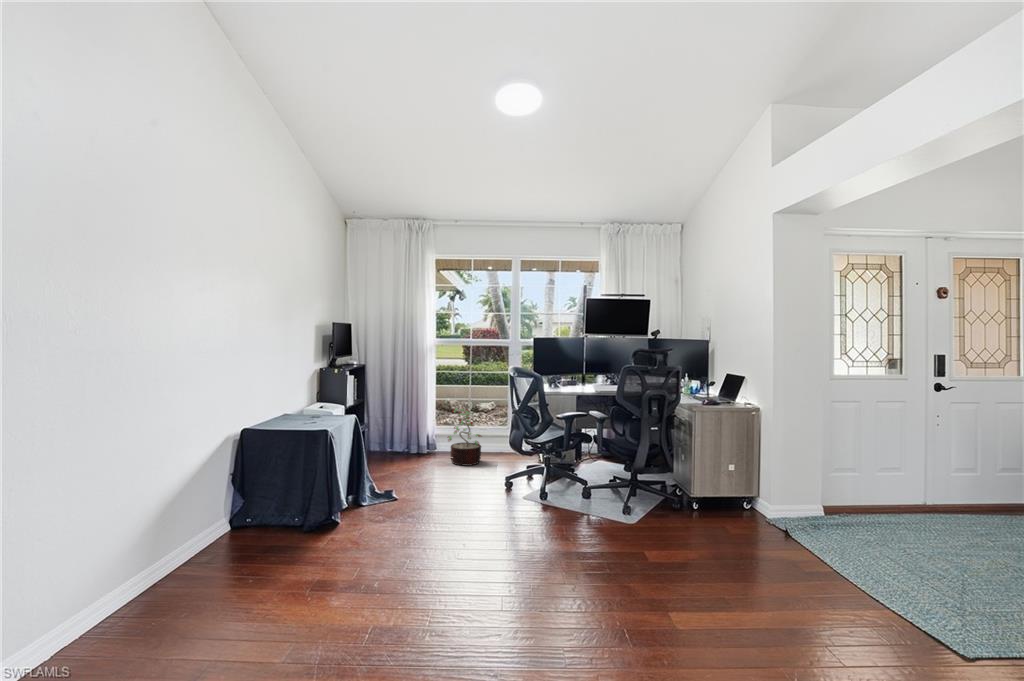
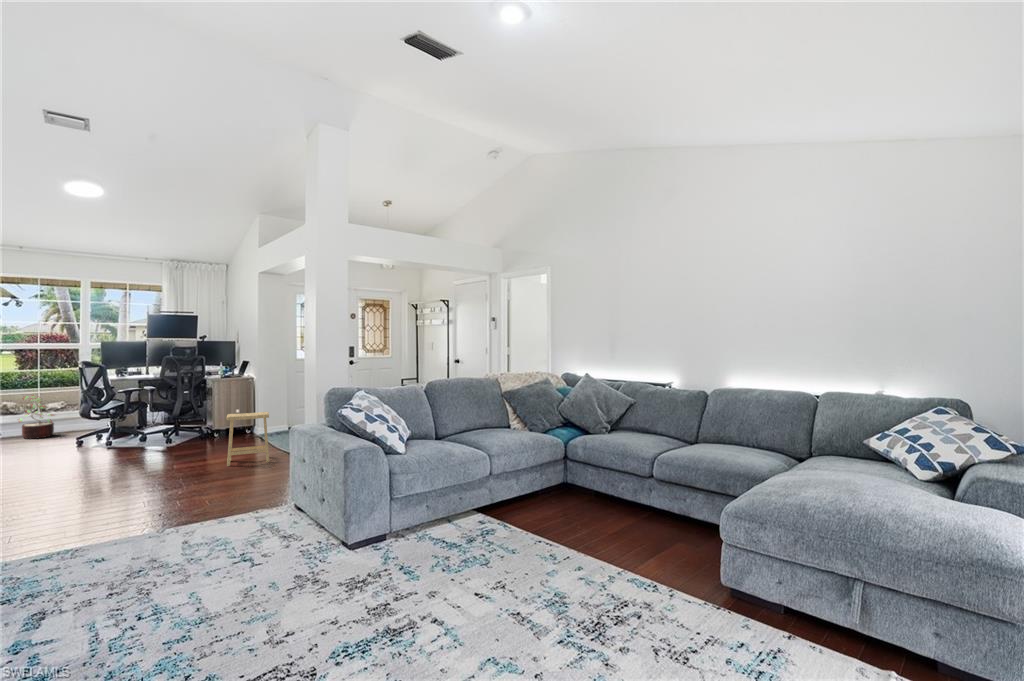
footstool: none [790,509,919,665] -> present [227,412,269,466]

